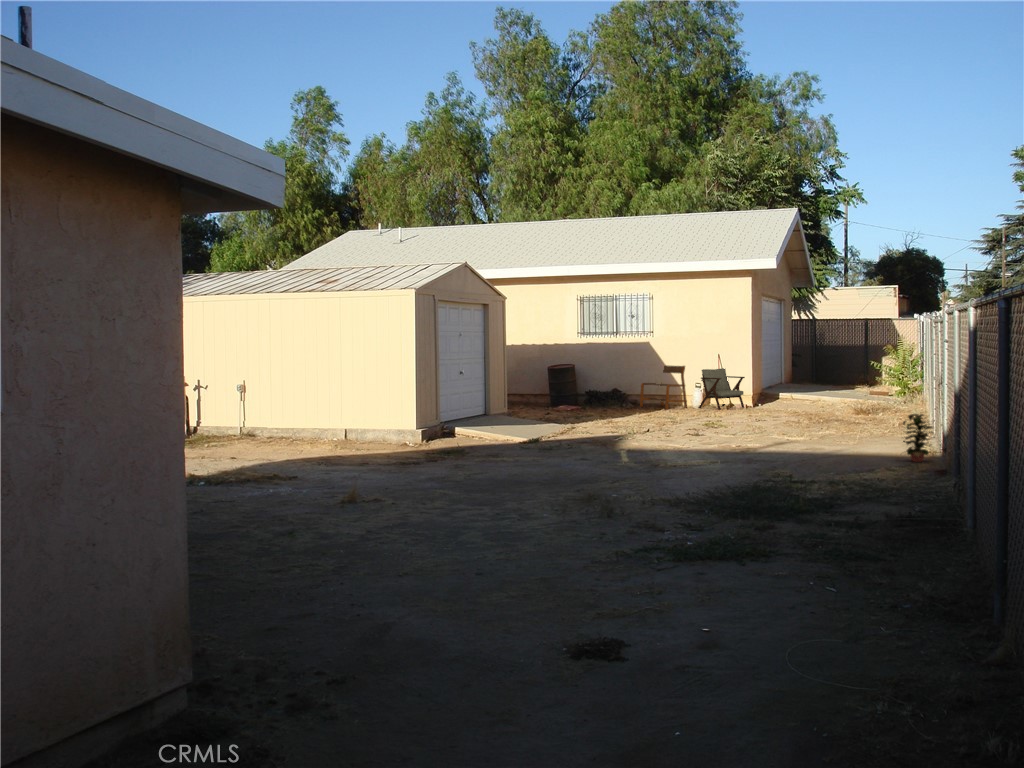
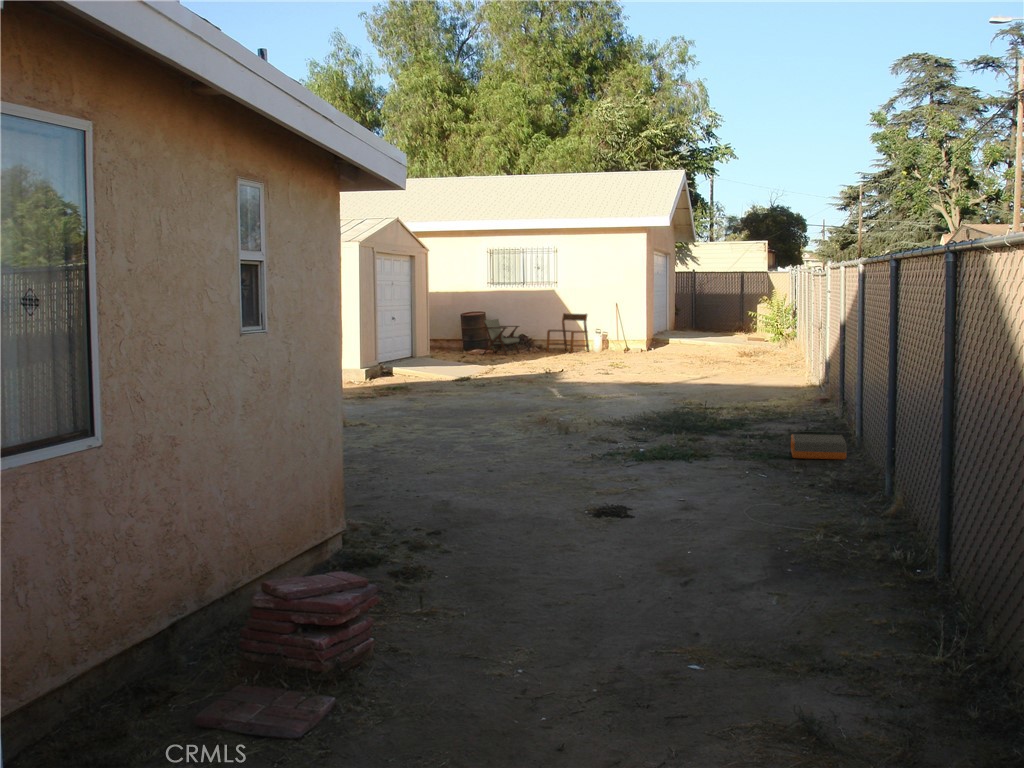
lounge chair: present [698,368,745,410] -> present [482,319,519,355]
decorative plant: present [903,414,933,462] -> none [781,351,812,391]
storage box: none [897,527,972,565] -> present [791,434,847,460]

